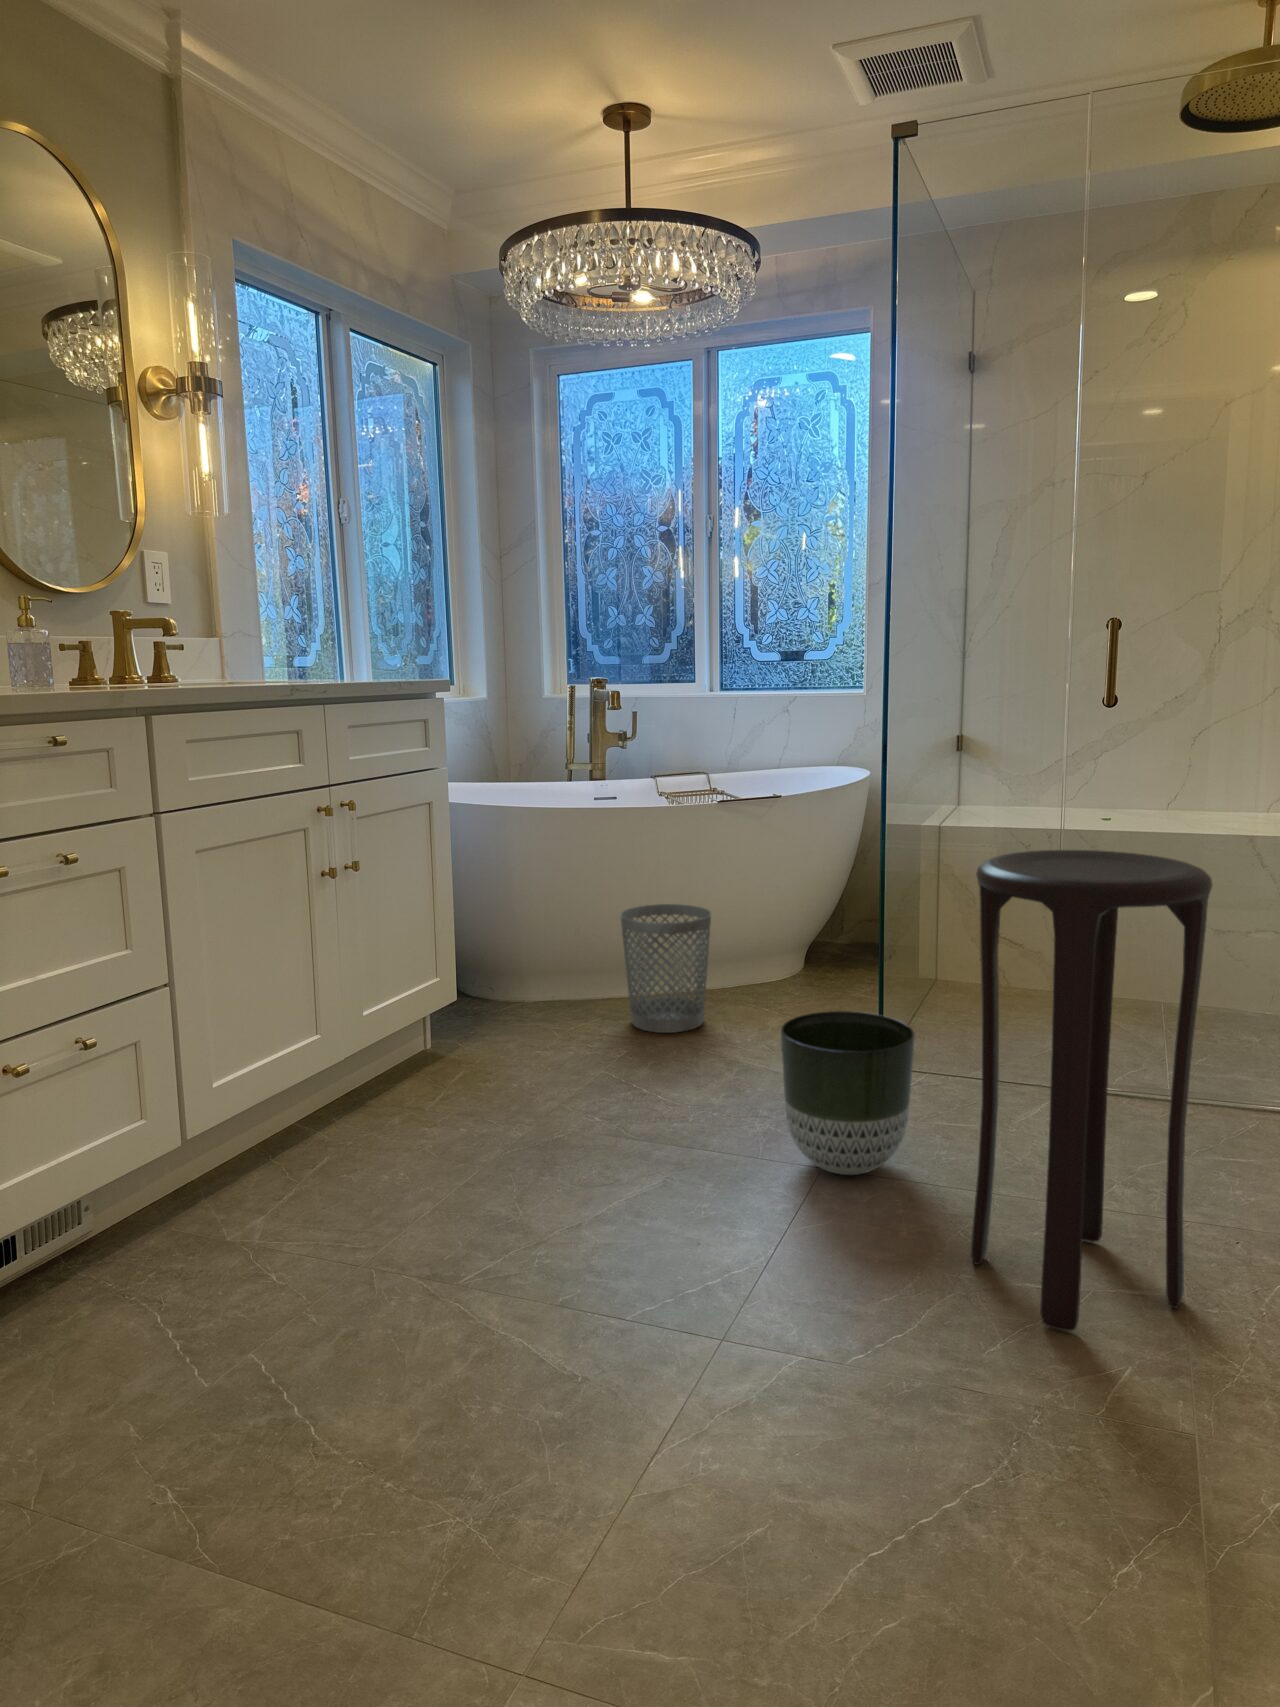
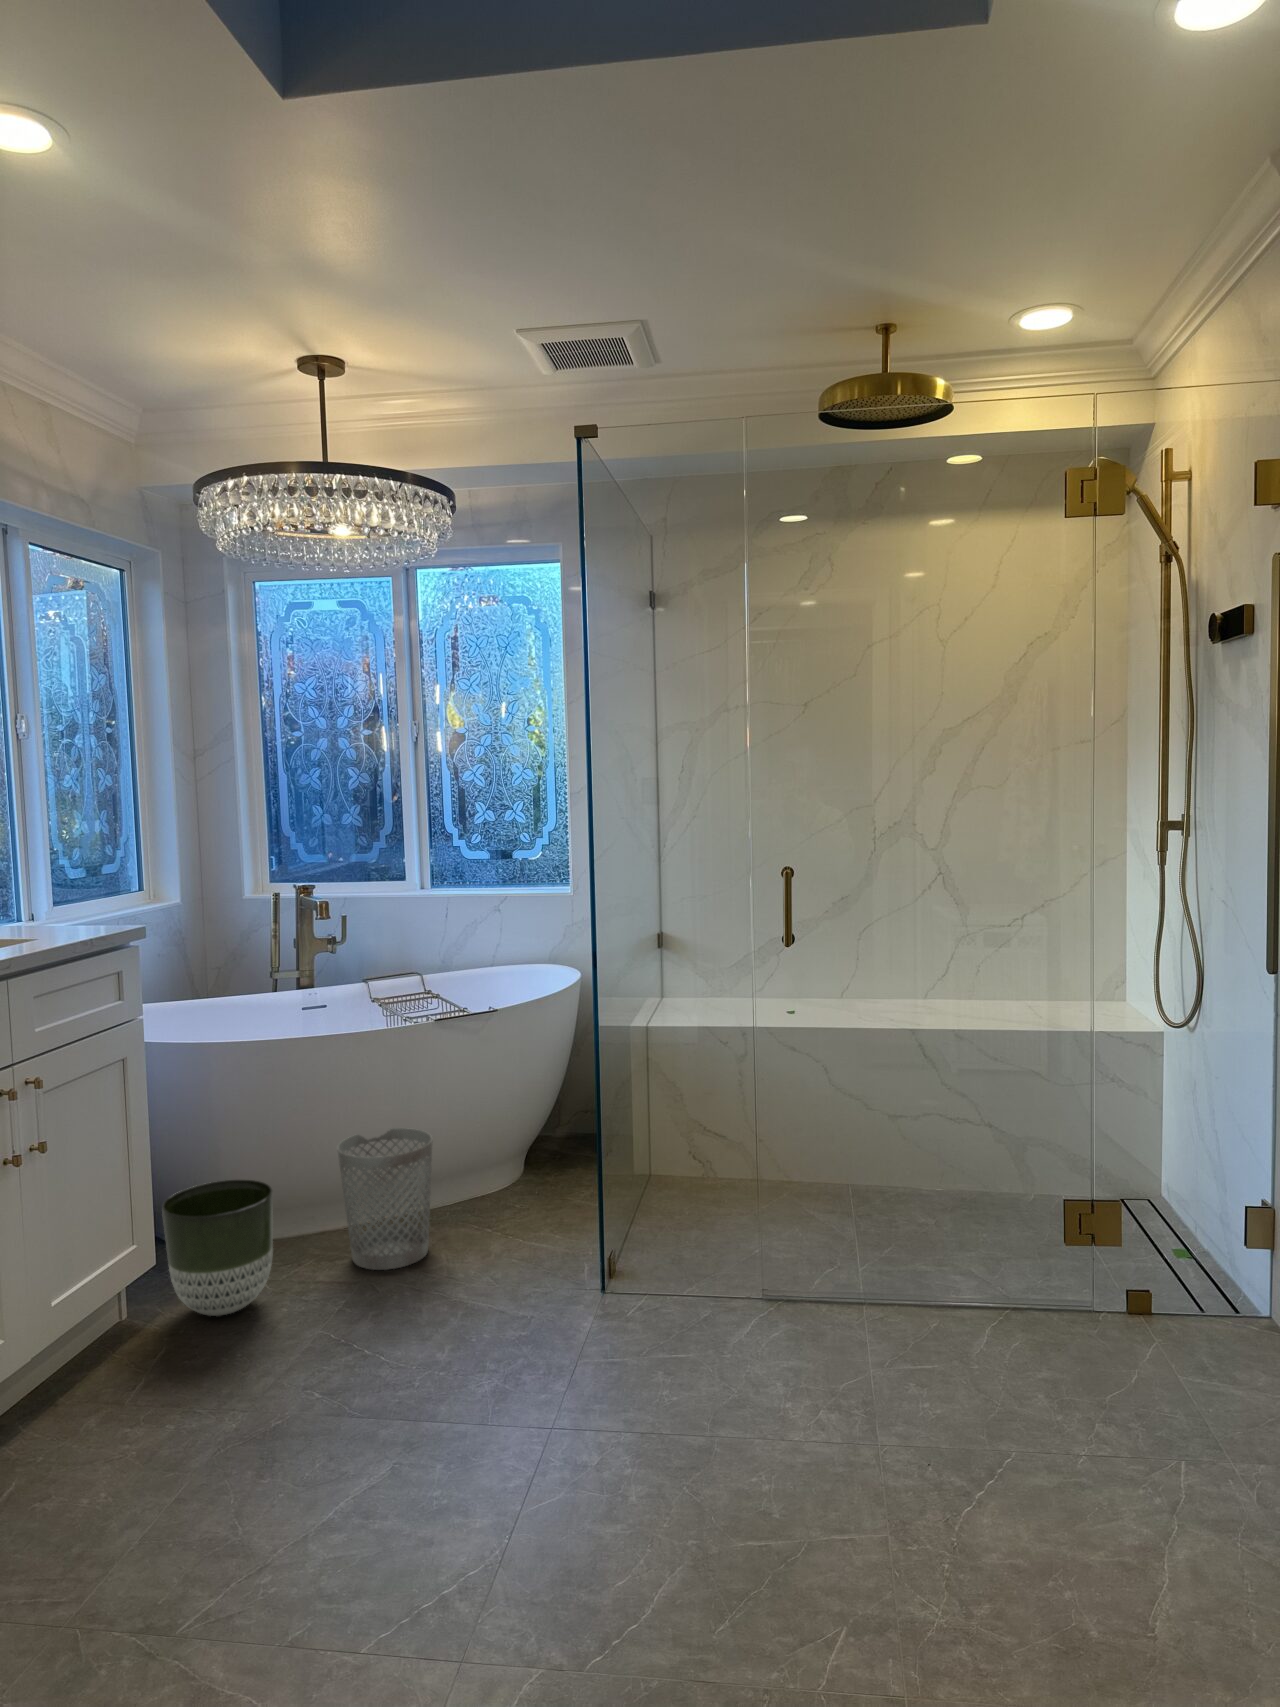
stool: present [971,850,1212,1331] -> none [691,1108,900,1593]
planter: present [781,1011,915,1175] -> present [162,1180,273,1316]

